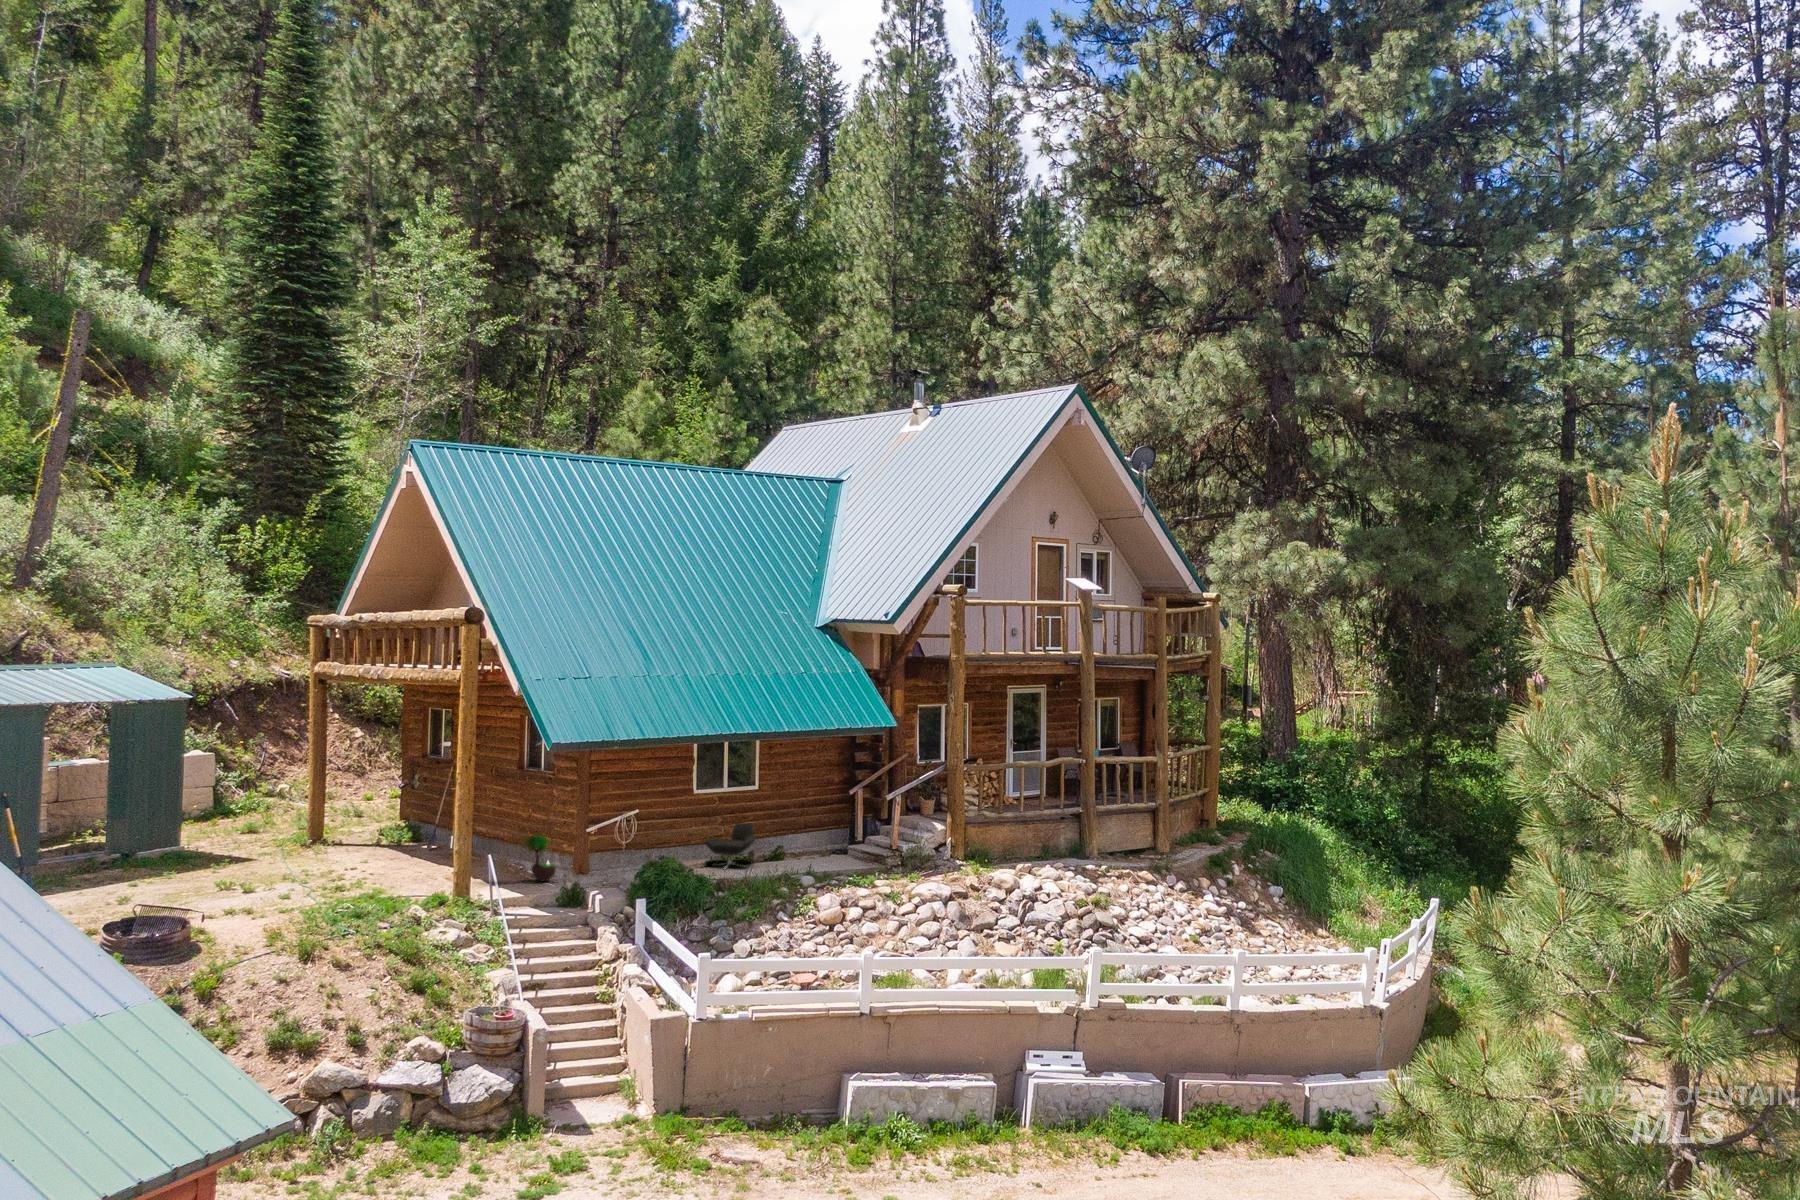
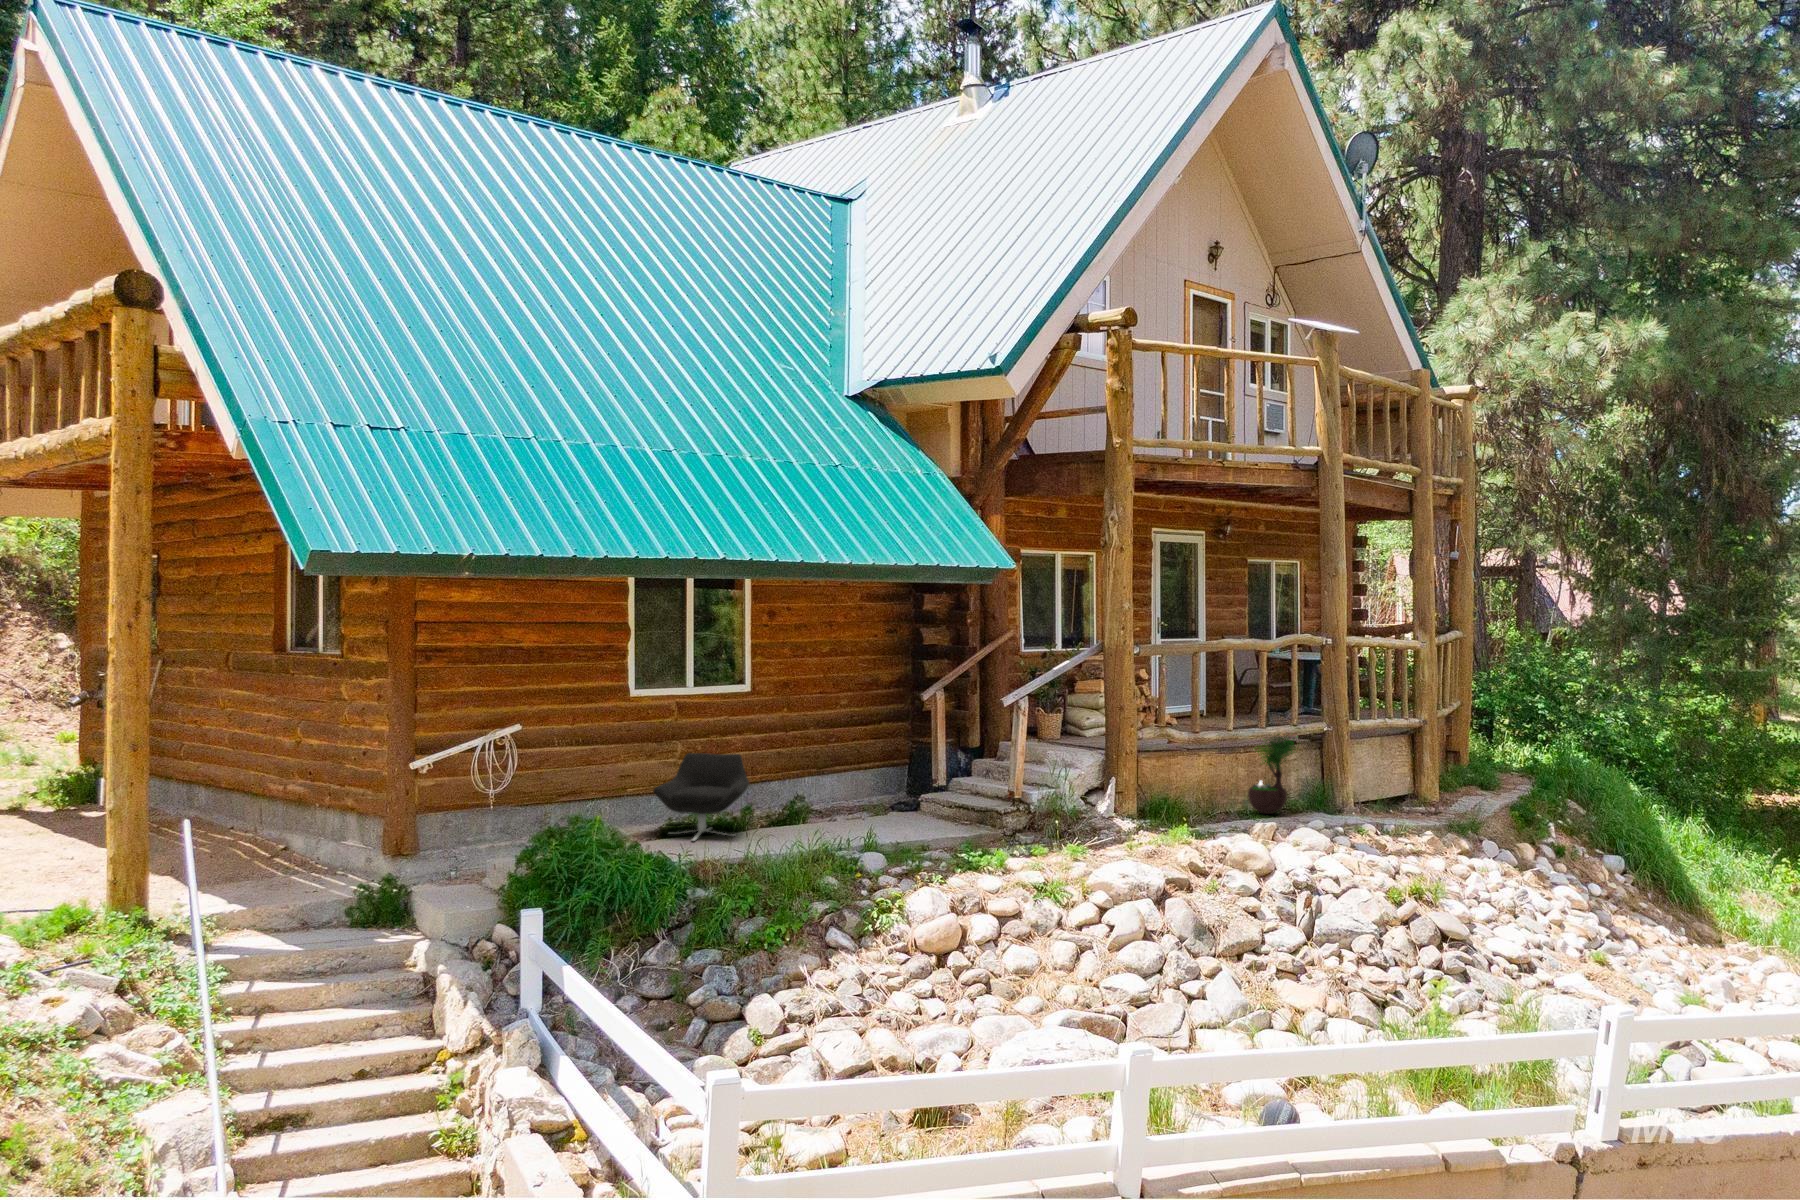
potted tree: present [523,834,556,881] -> present [1248,734,1294,814]

